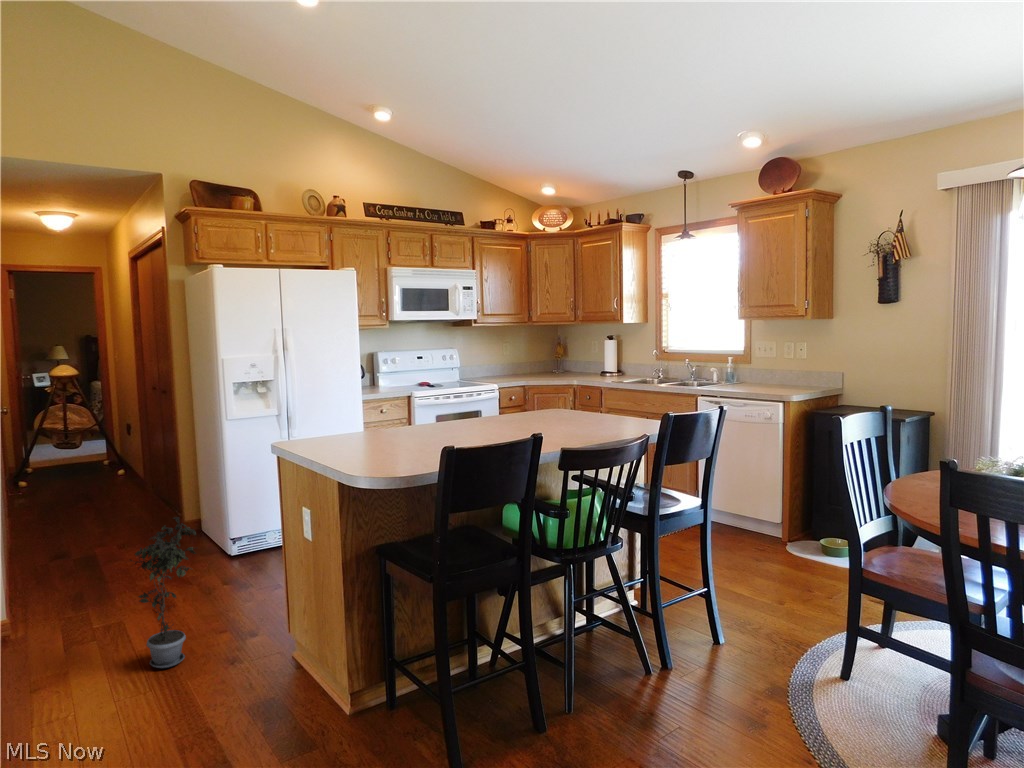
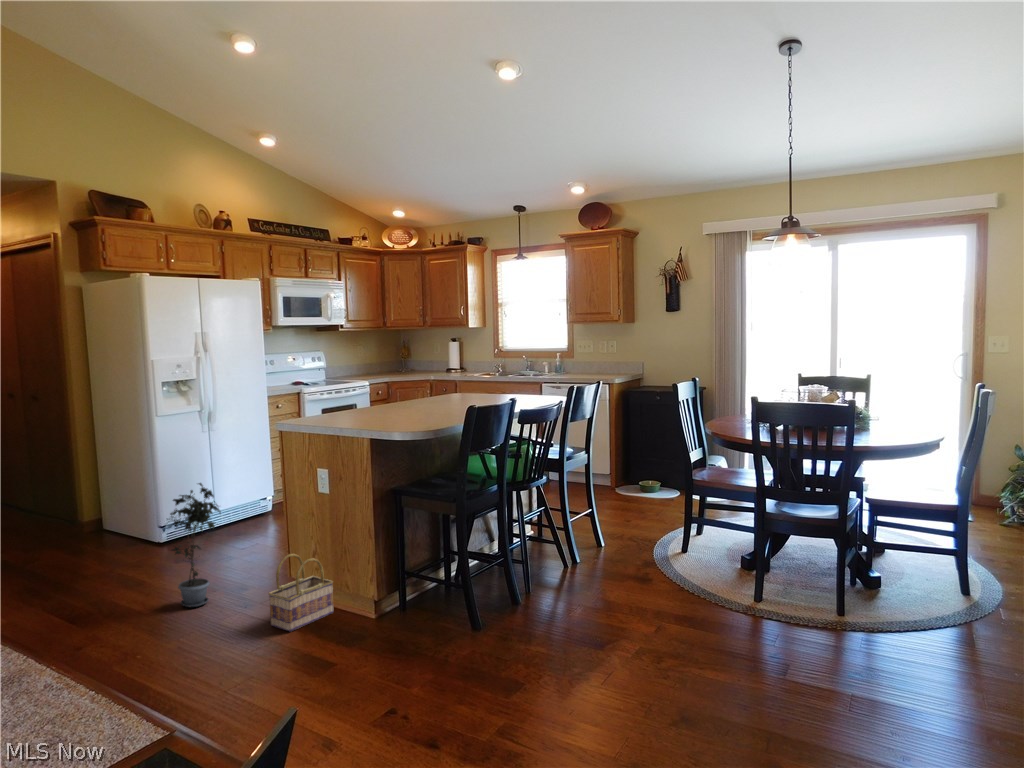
basket: none [195,632,285,746] -> present [268,554,333,632]

